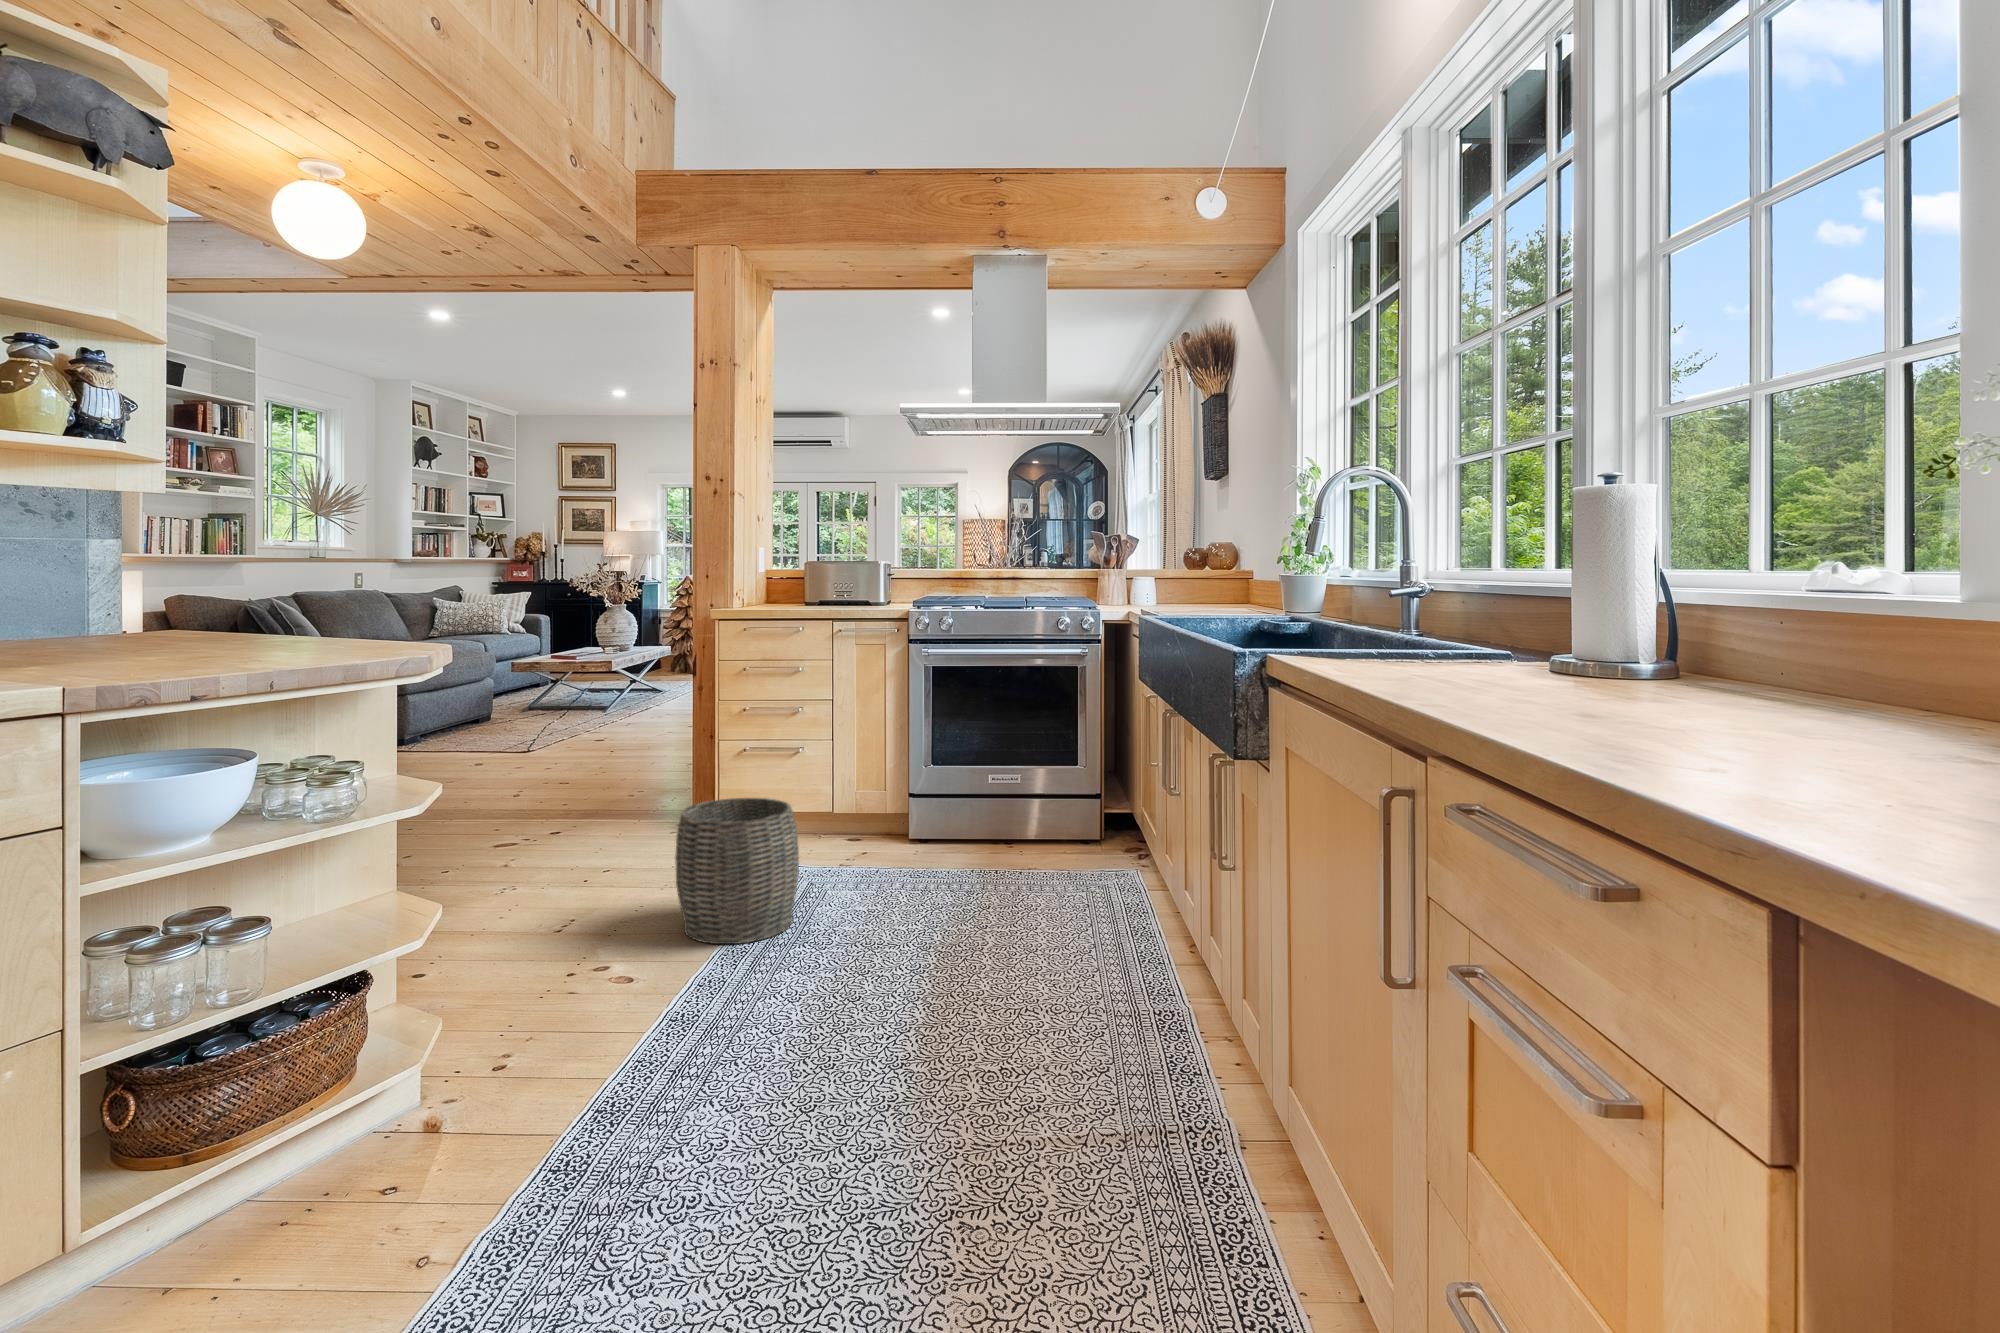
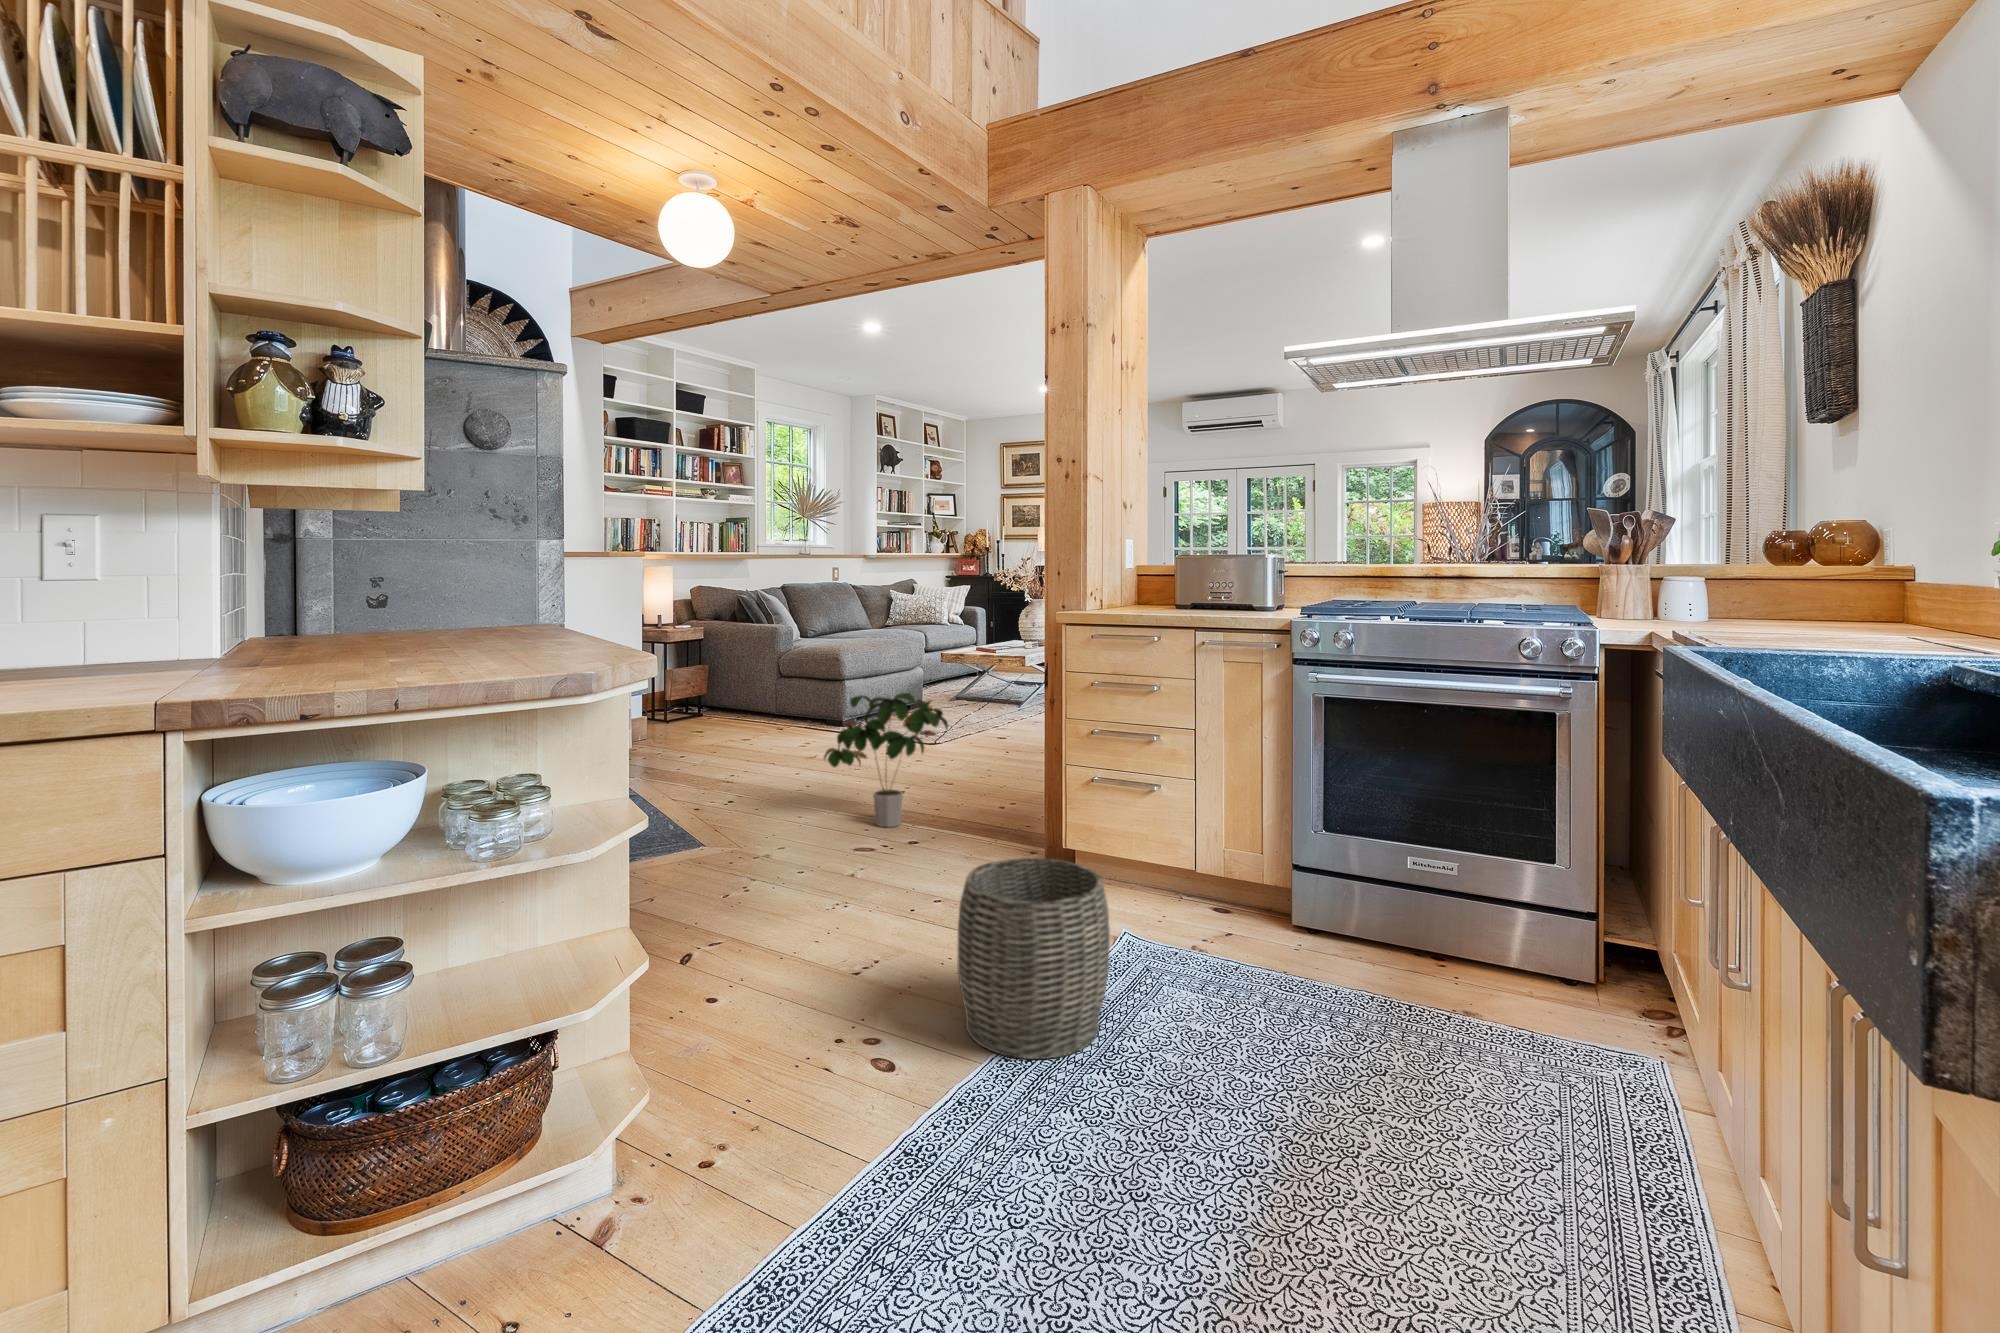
potted plant: none [452,690,587,822] -> present [824,693,948,827]

